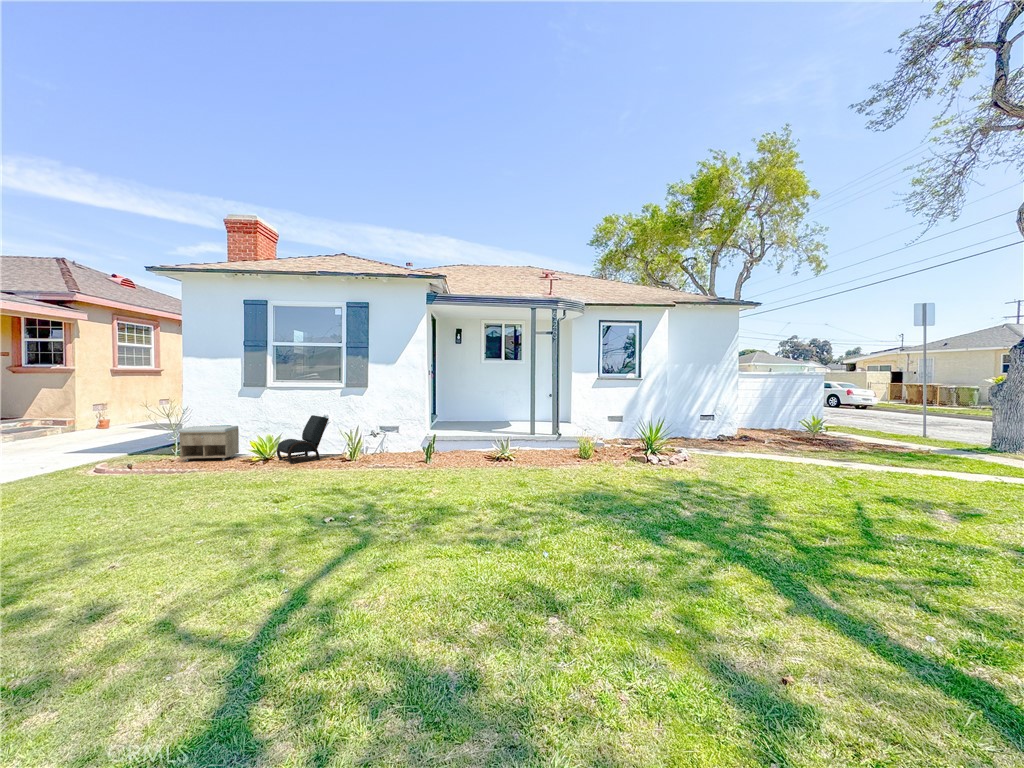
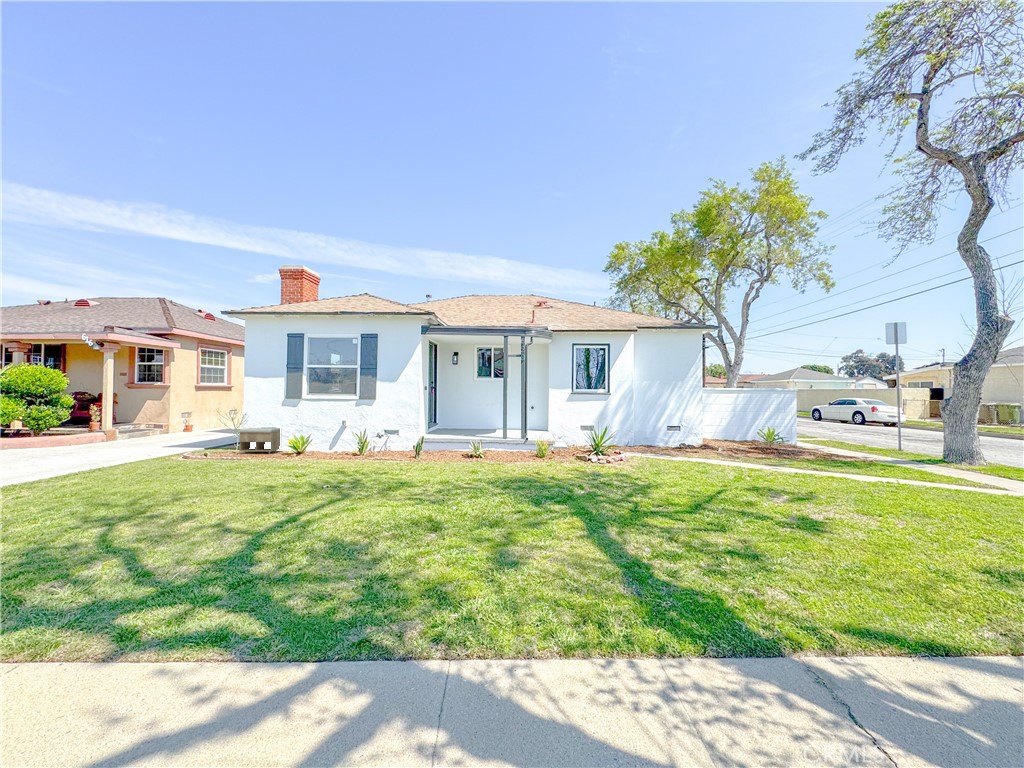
lounge chair: present [277,415,328,464] -> none [307,421,346,457]

